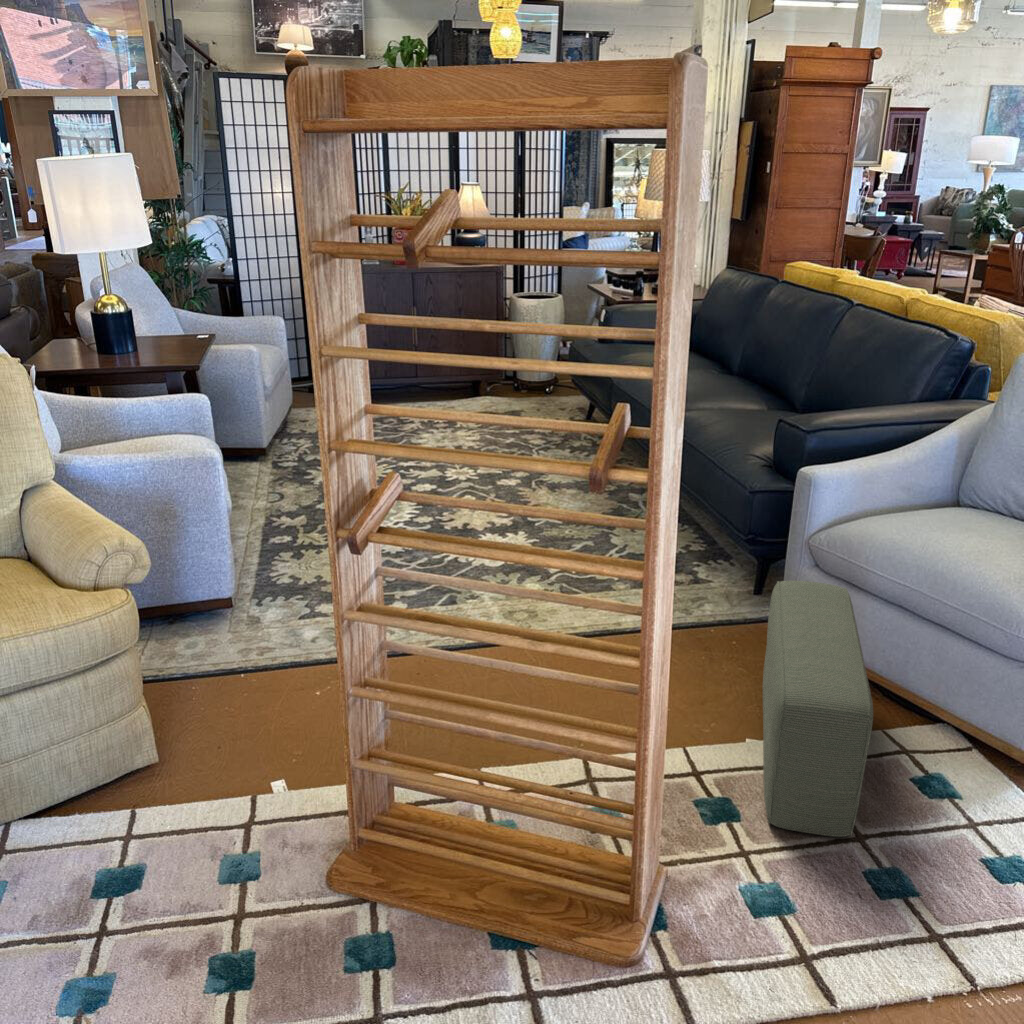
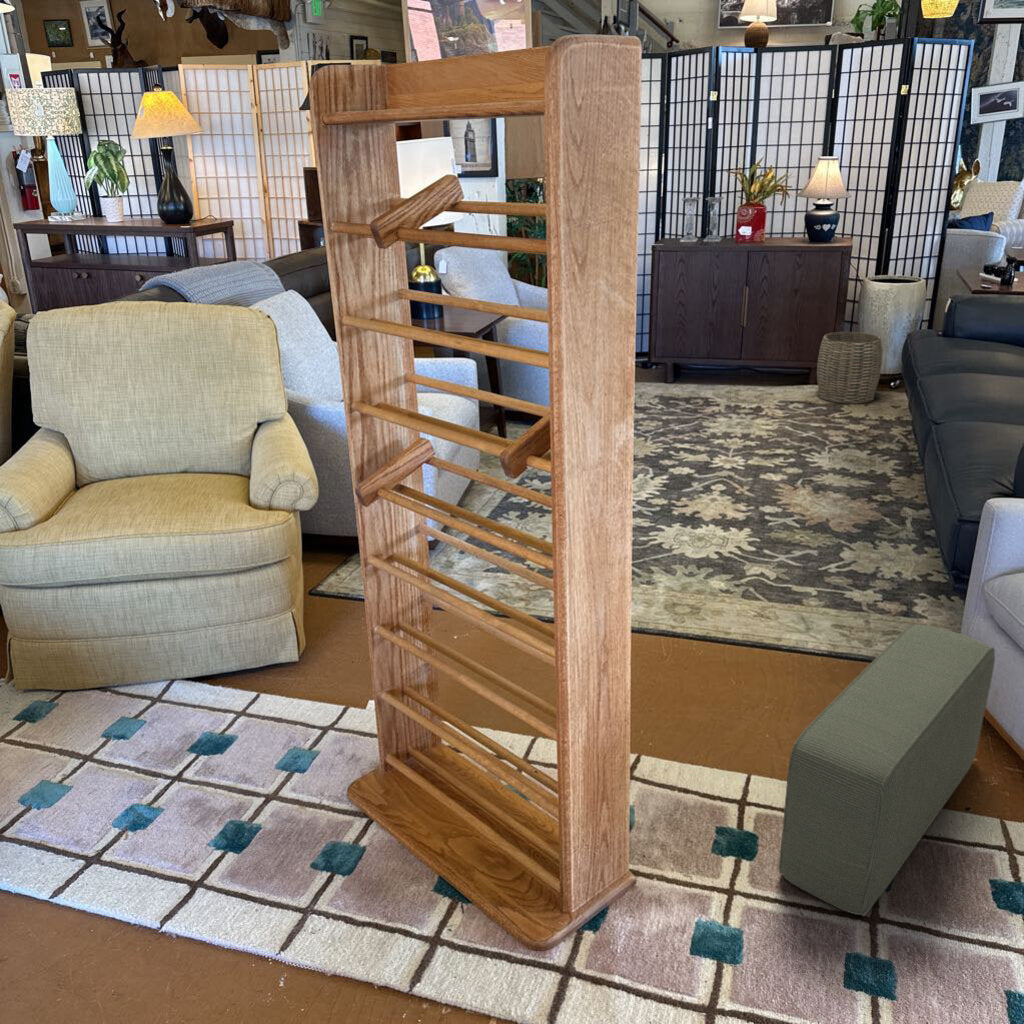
woven basket: none [489,343,545,409] -> present [817,332,883,404]

